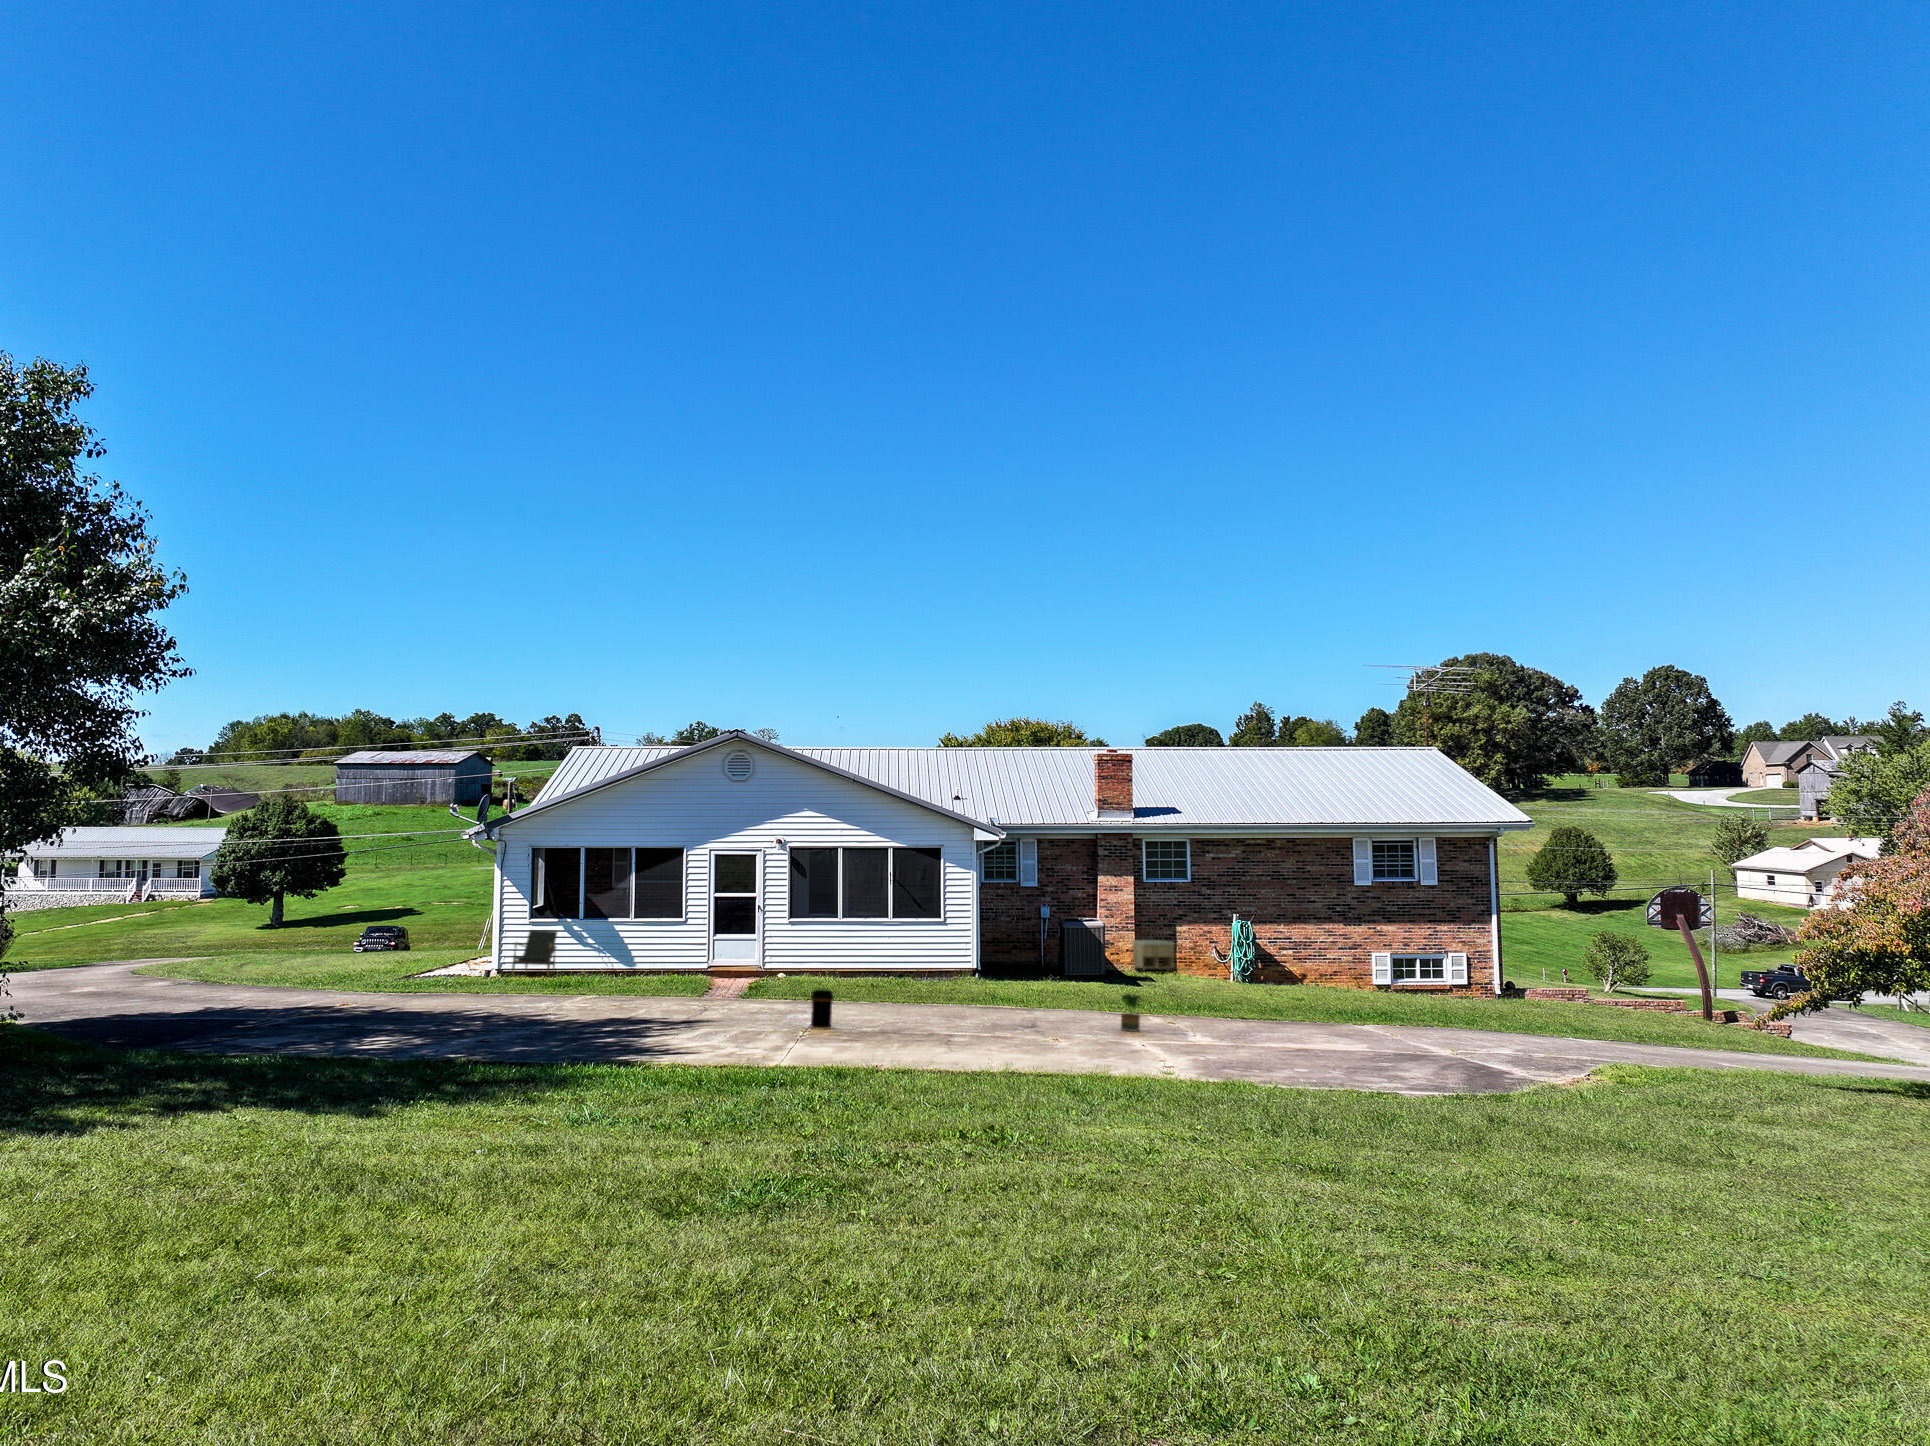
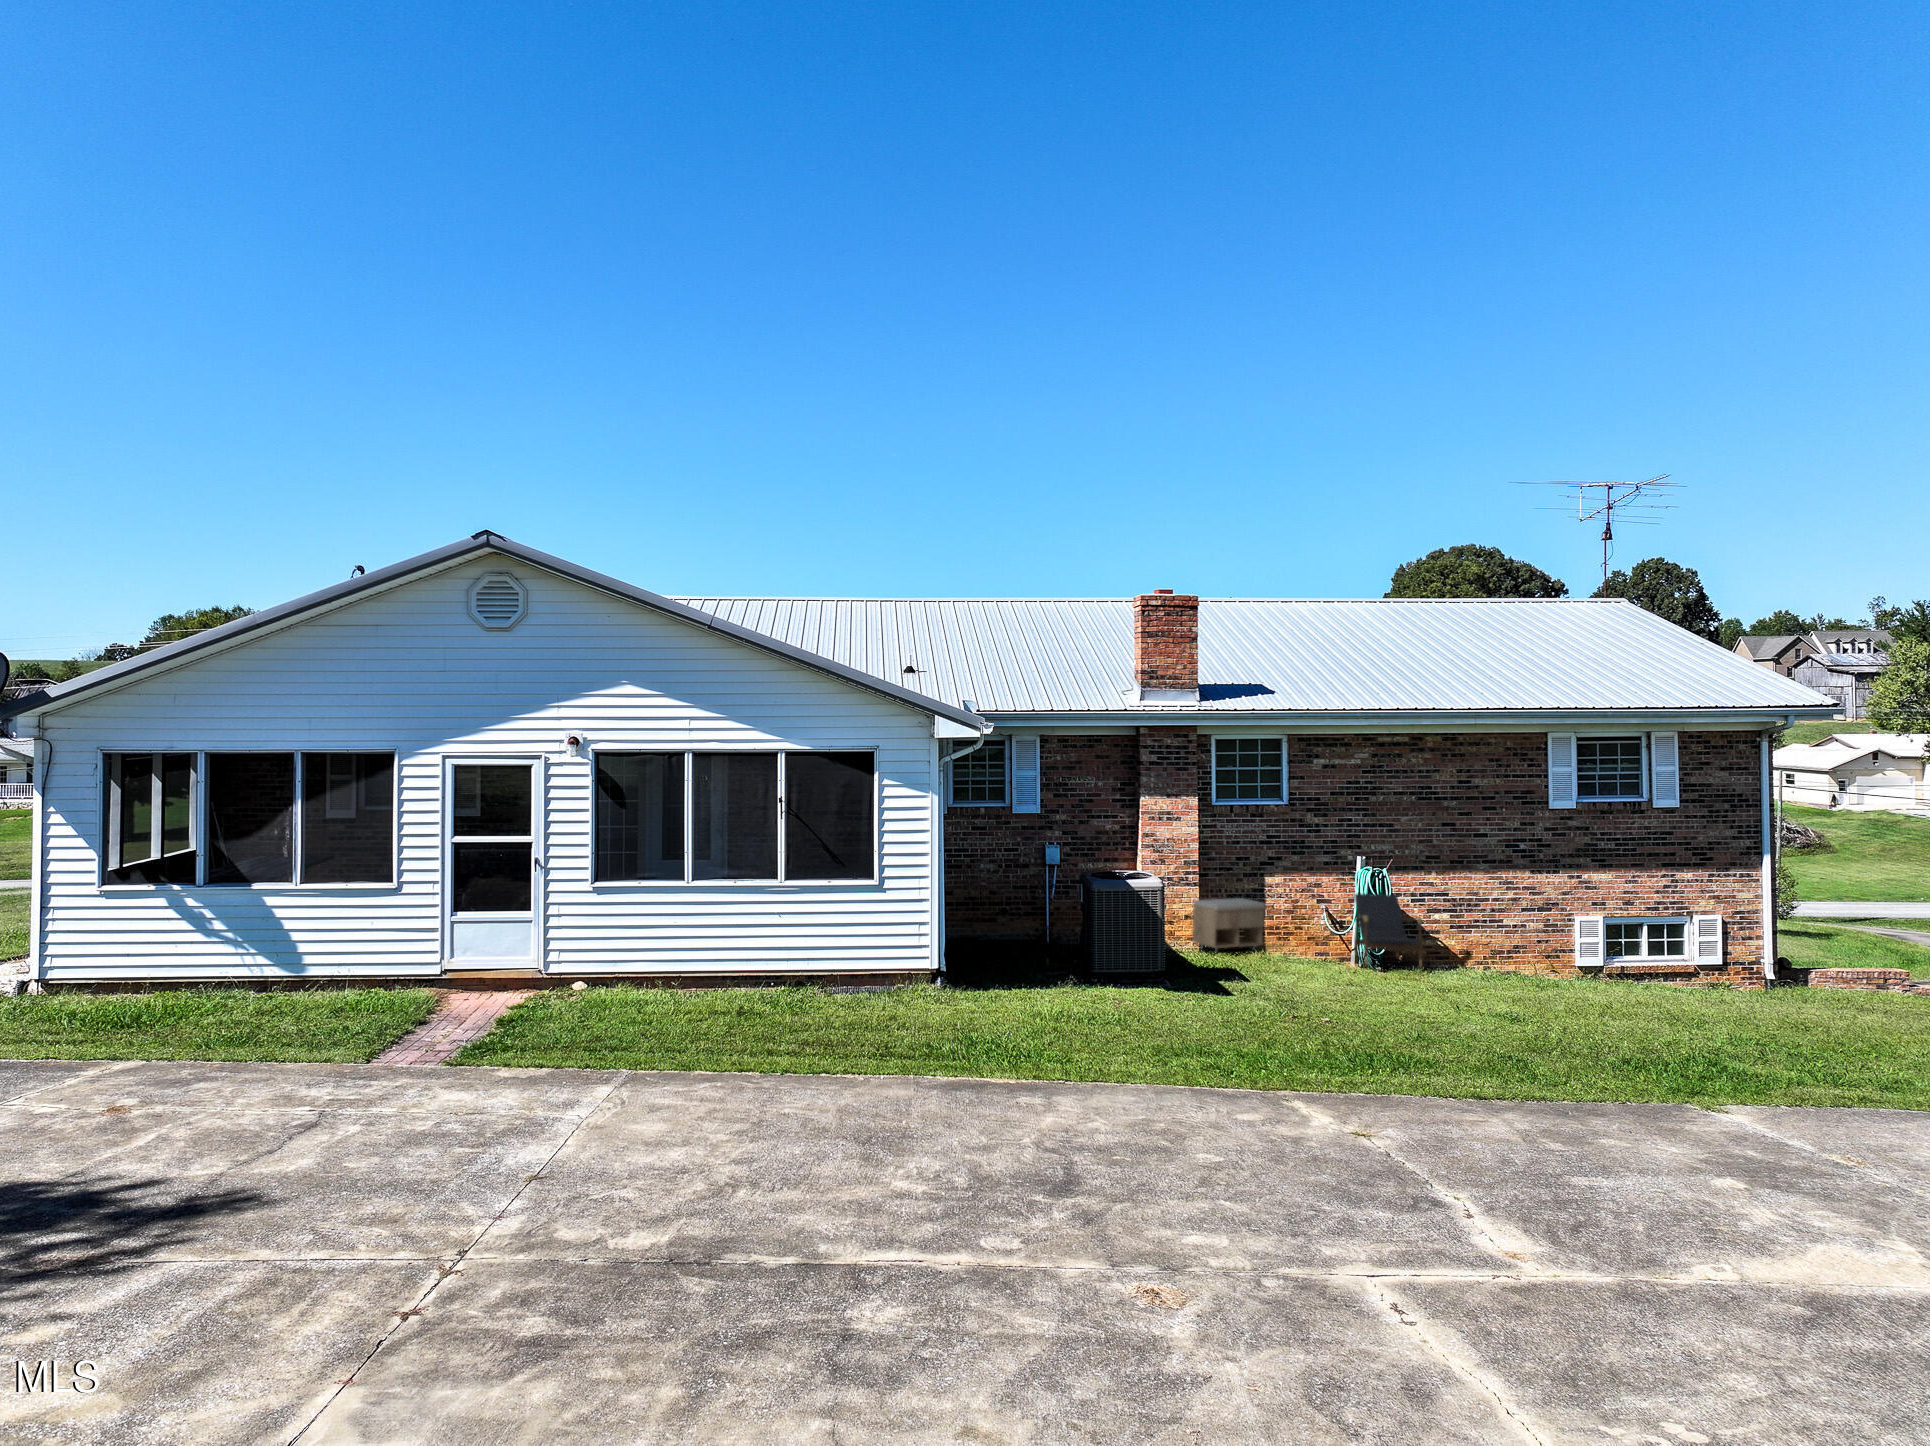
lounge chair: present [512,930,557,974] -> present [1354,894,1423,966]
trash can: present [811,989,834,1029] -> none [394,1207,475,1353]
potted tree: present [1121,993,1143,1032] -> none [1347,1203,1424,1337]

